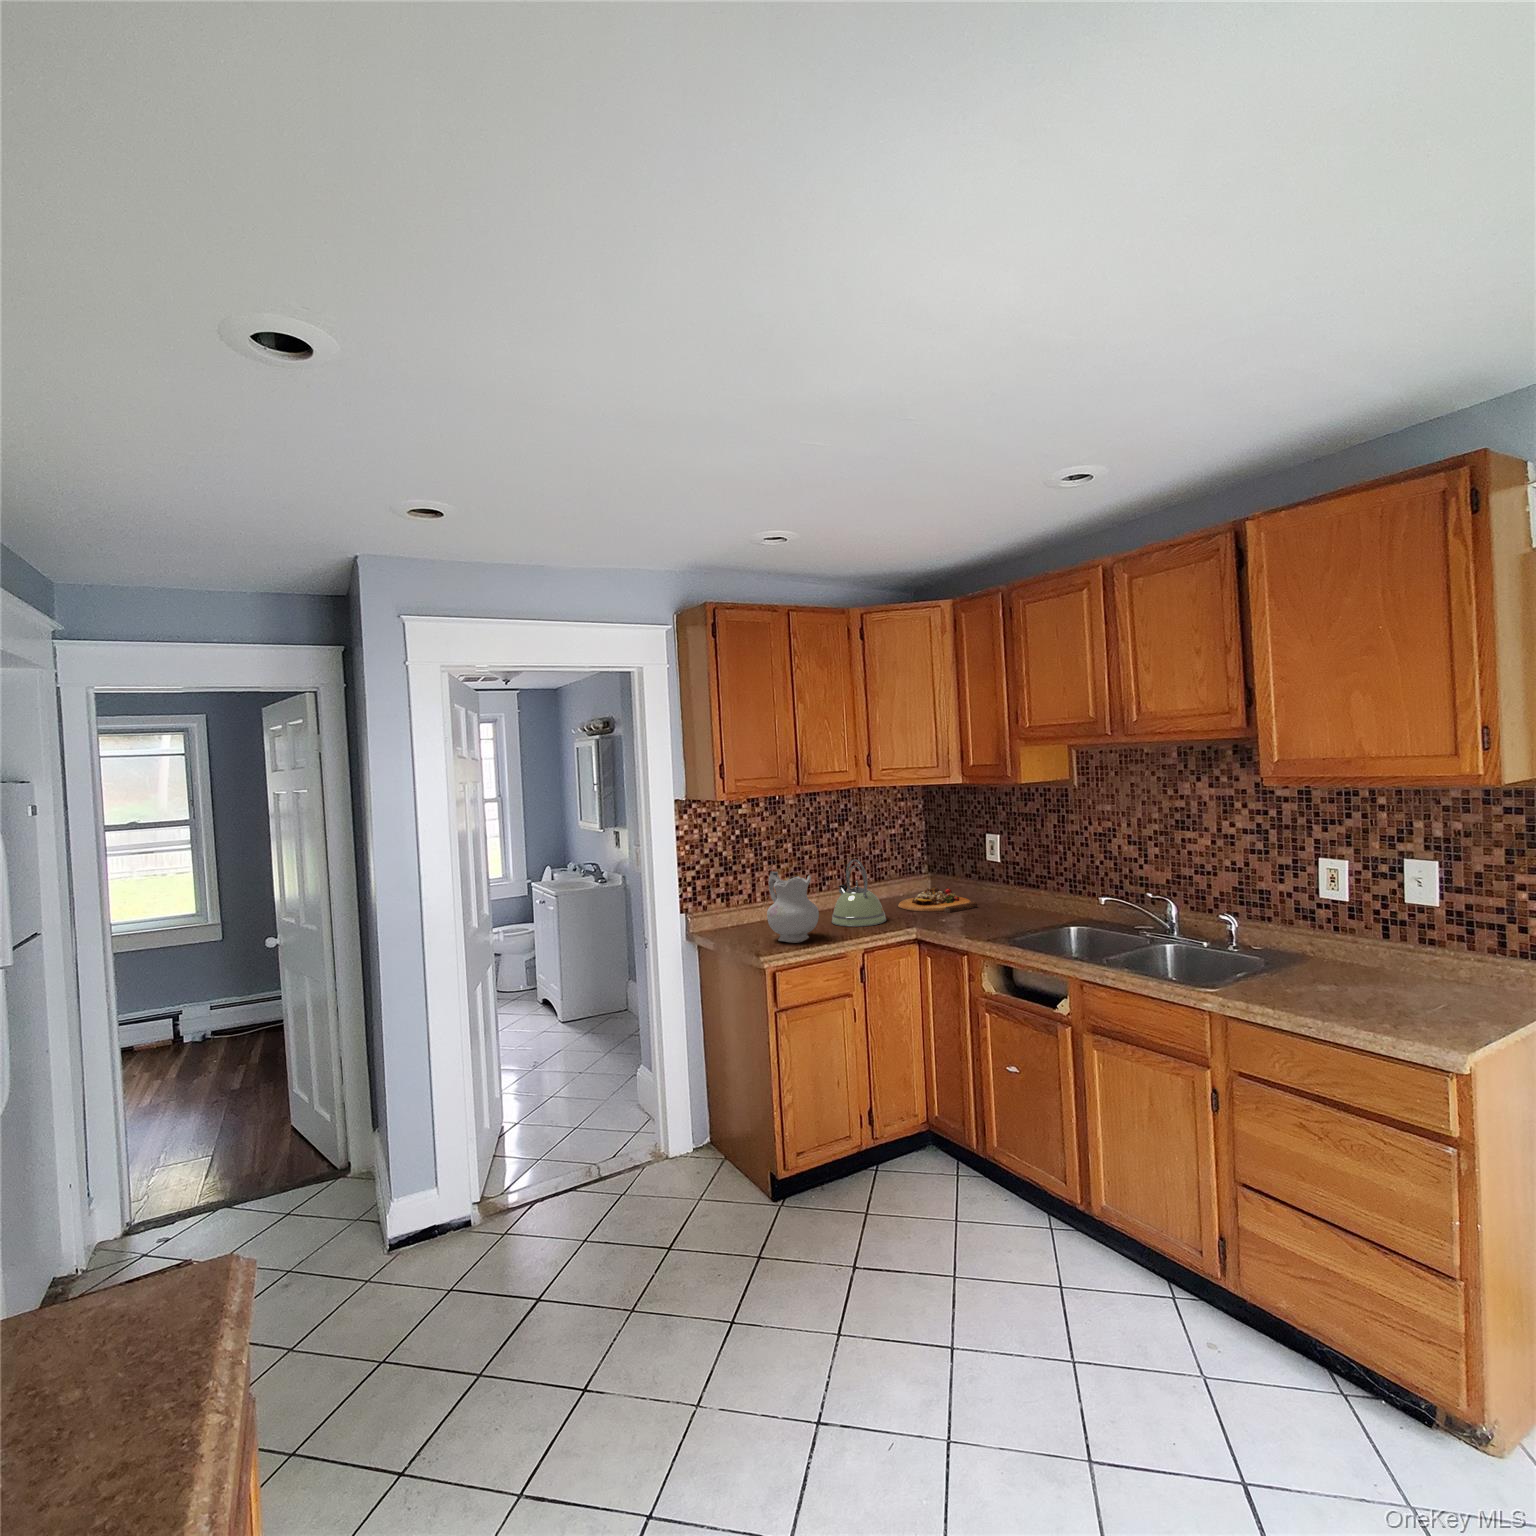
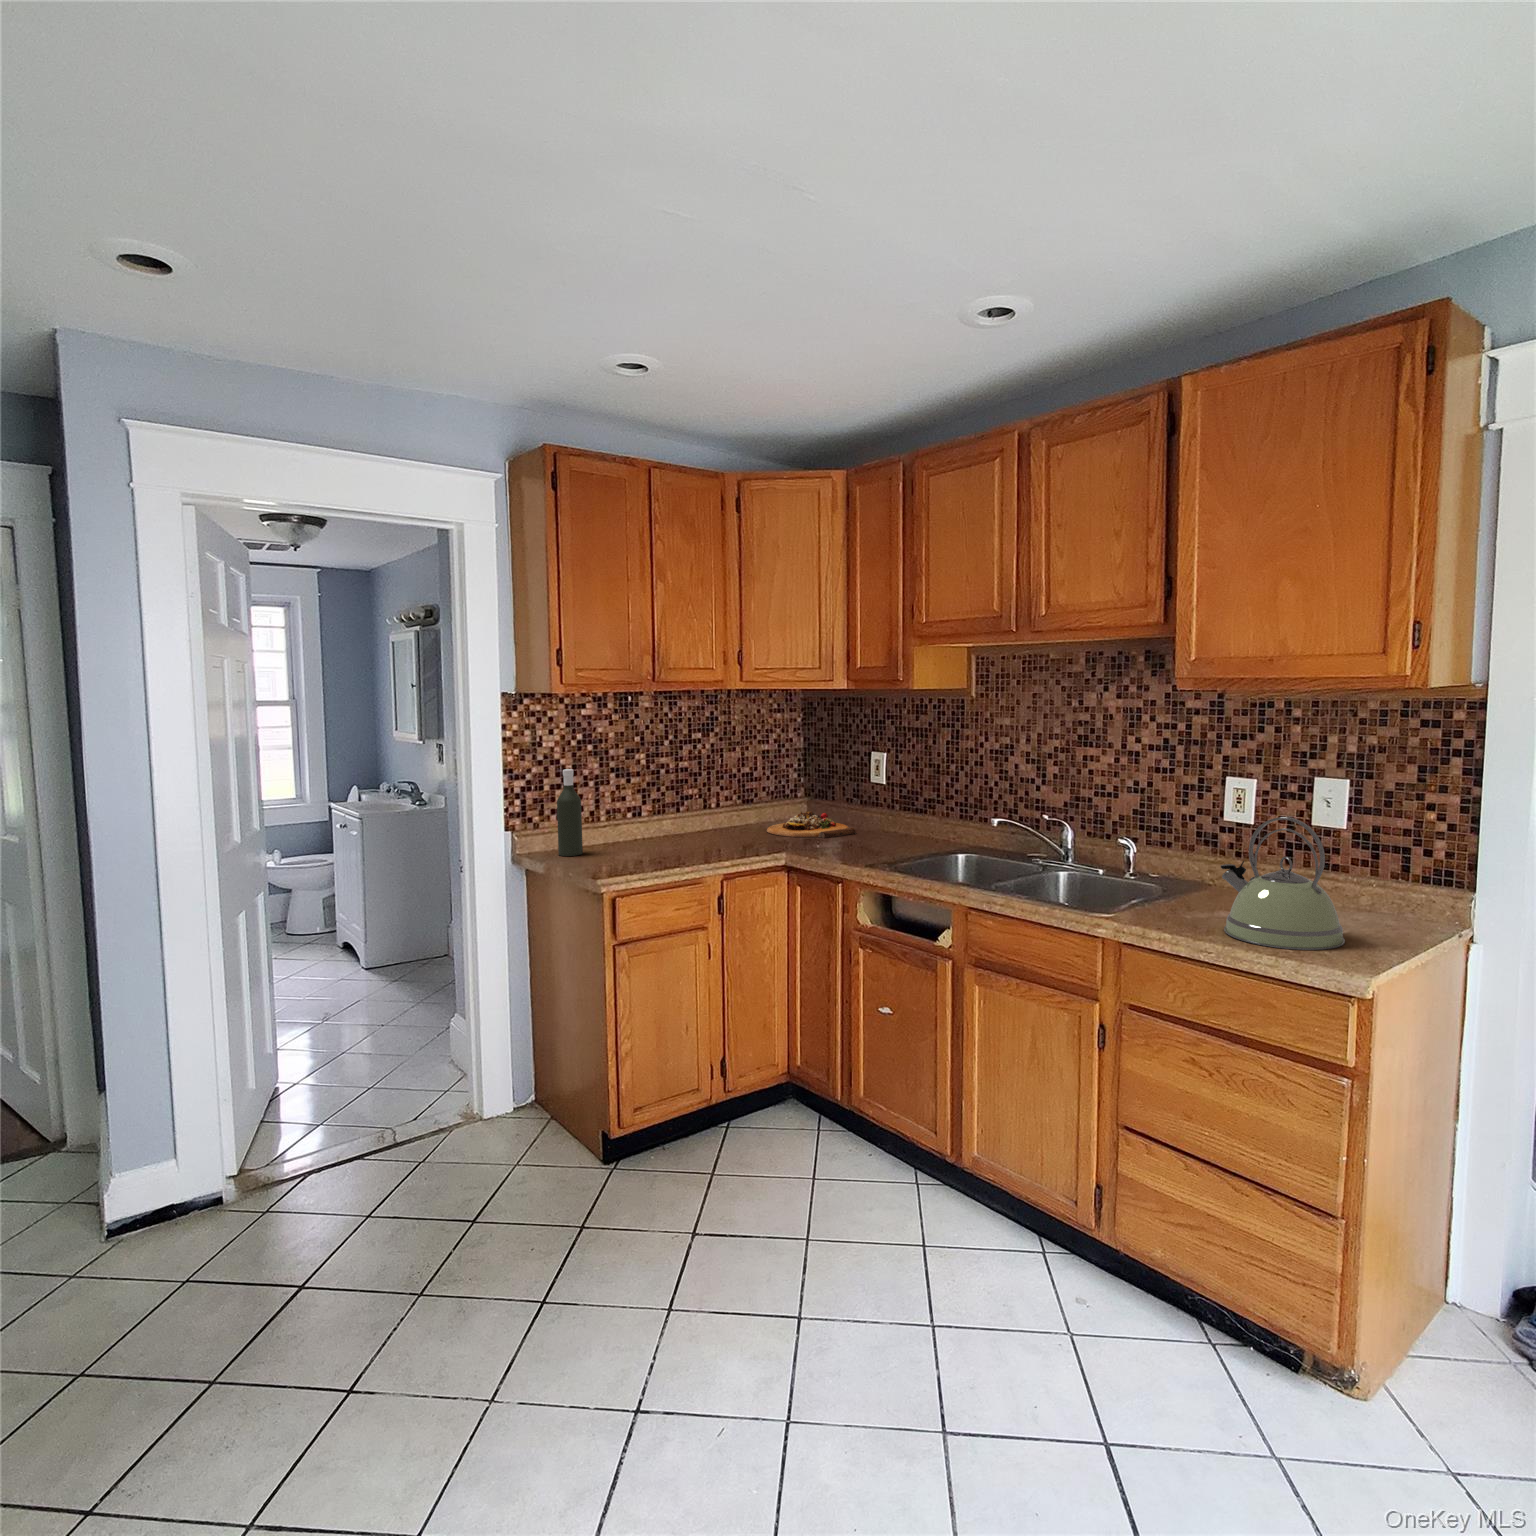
kettle: present [832,859,886,927] -> present [1220,817,1345,950]
bottle: none [722,861,744,934] -> present [557,769,583,856]
ceramic pitcher: present [767,871,819,943] -> none [610,781,672,865]

